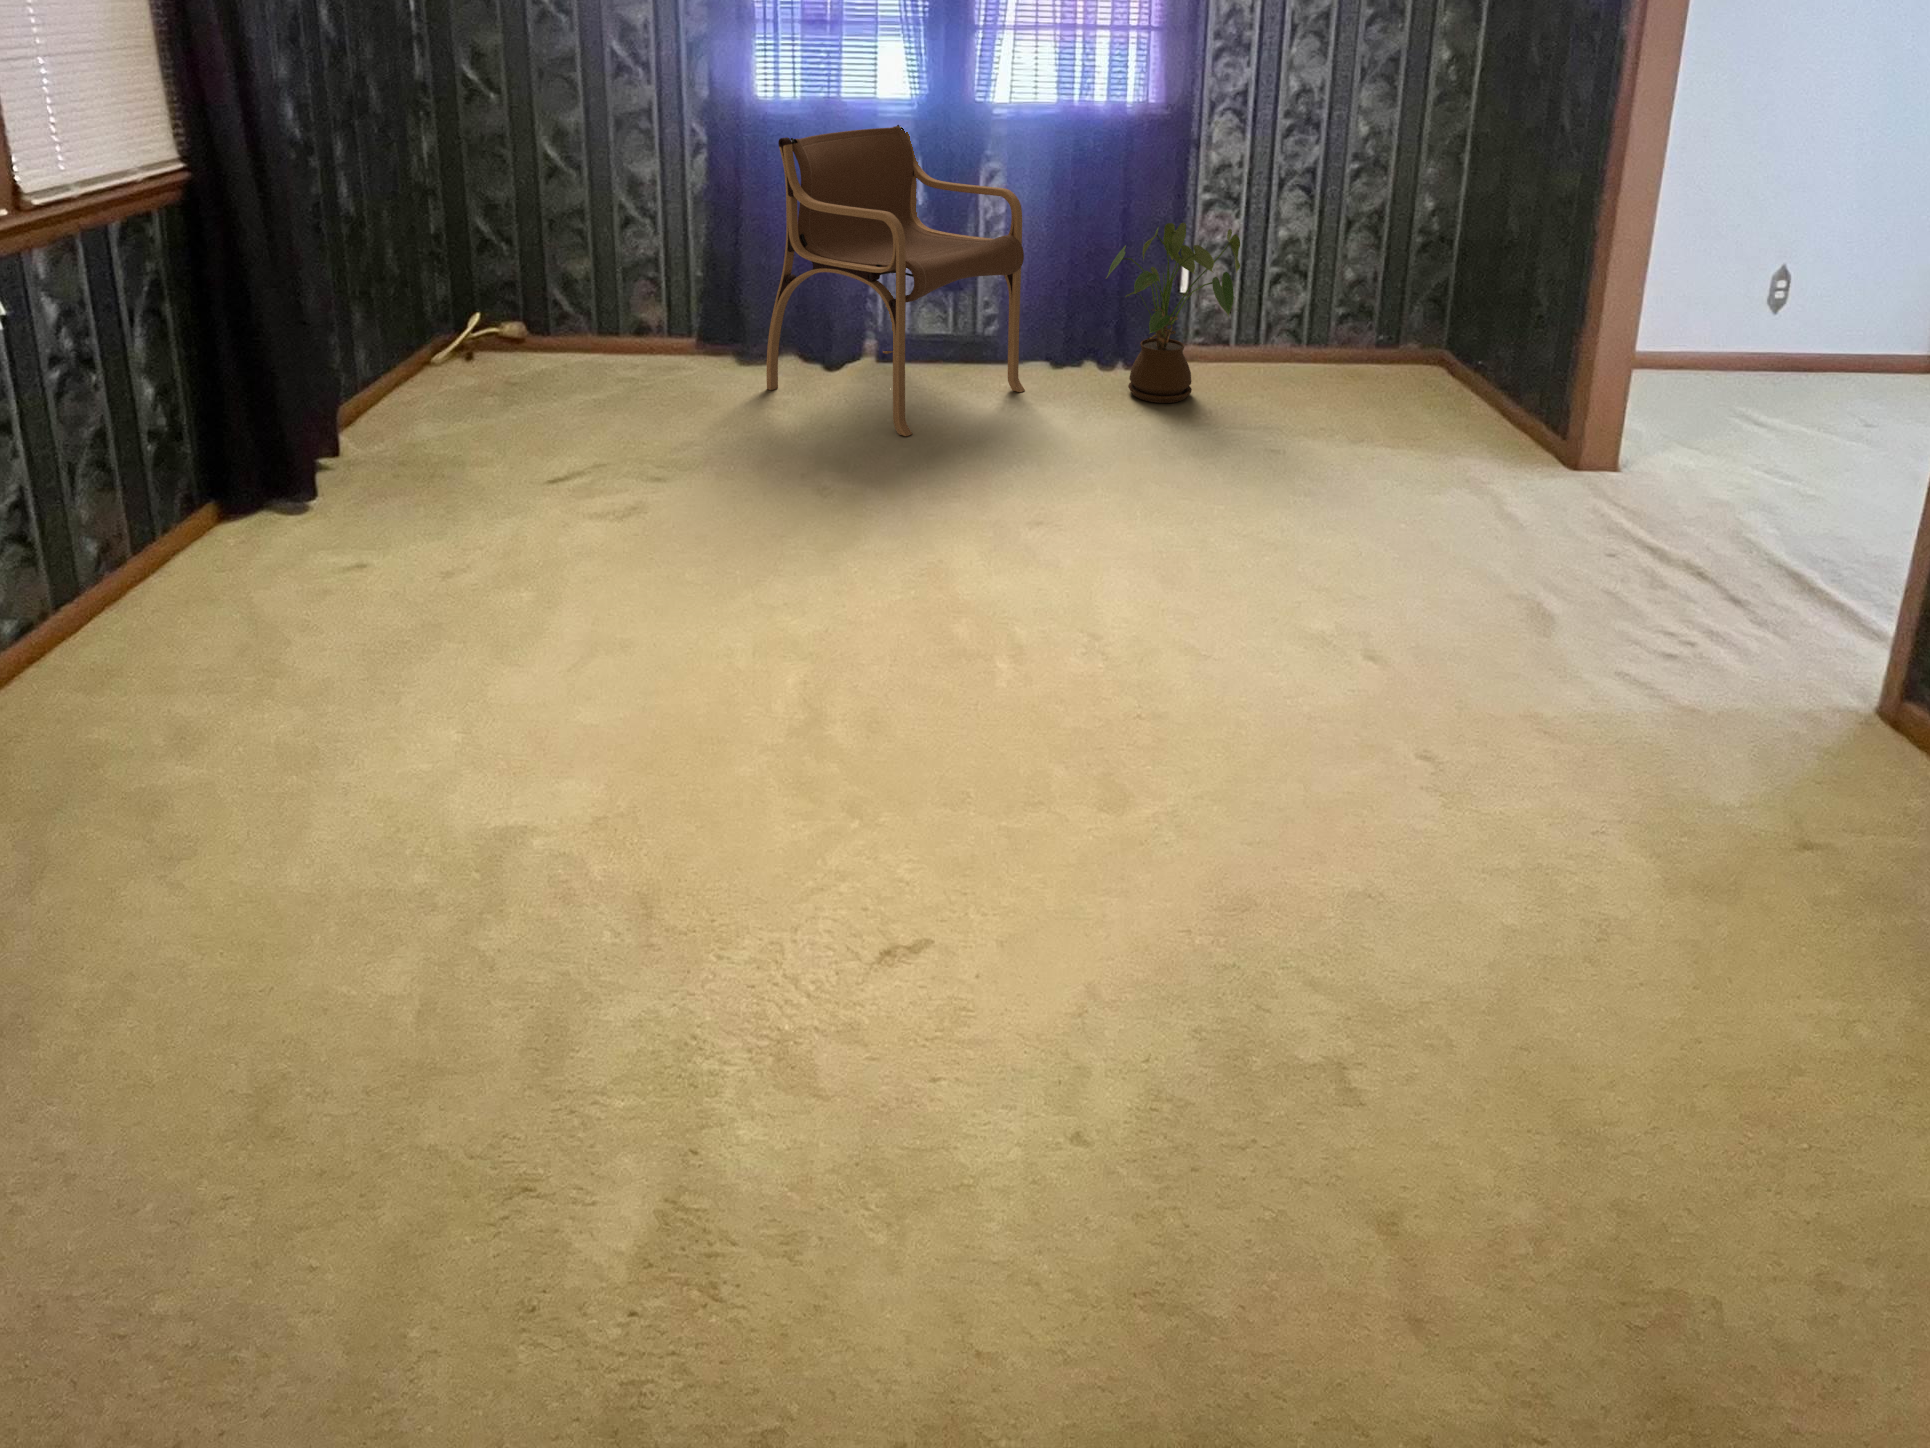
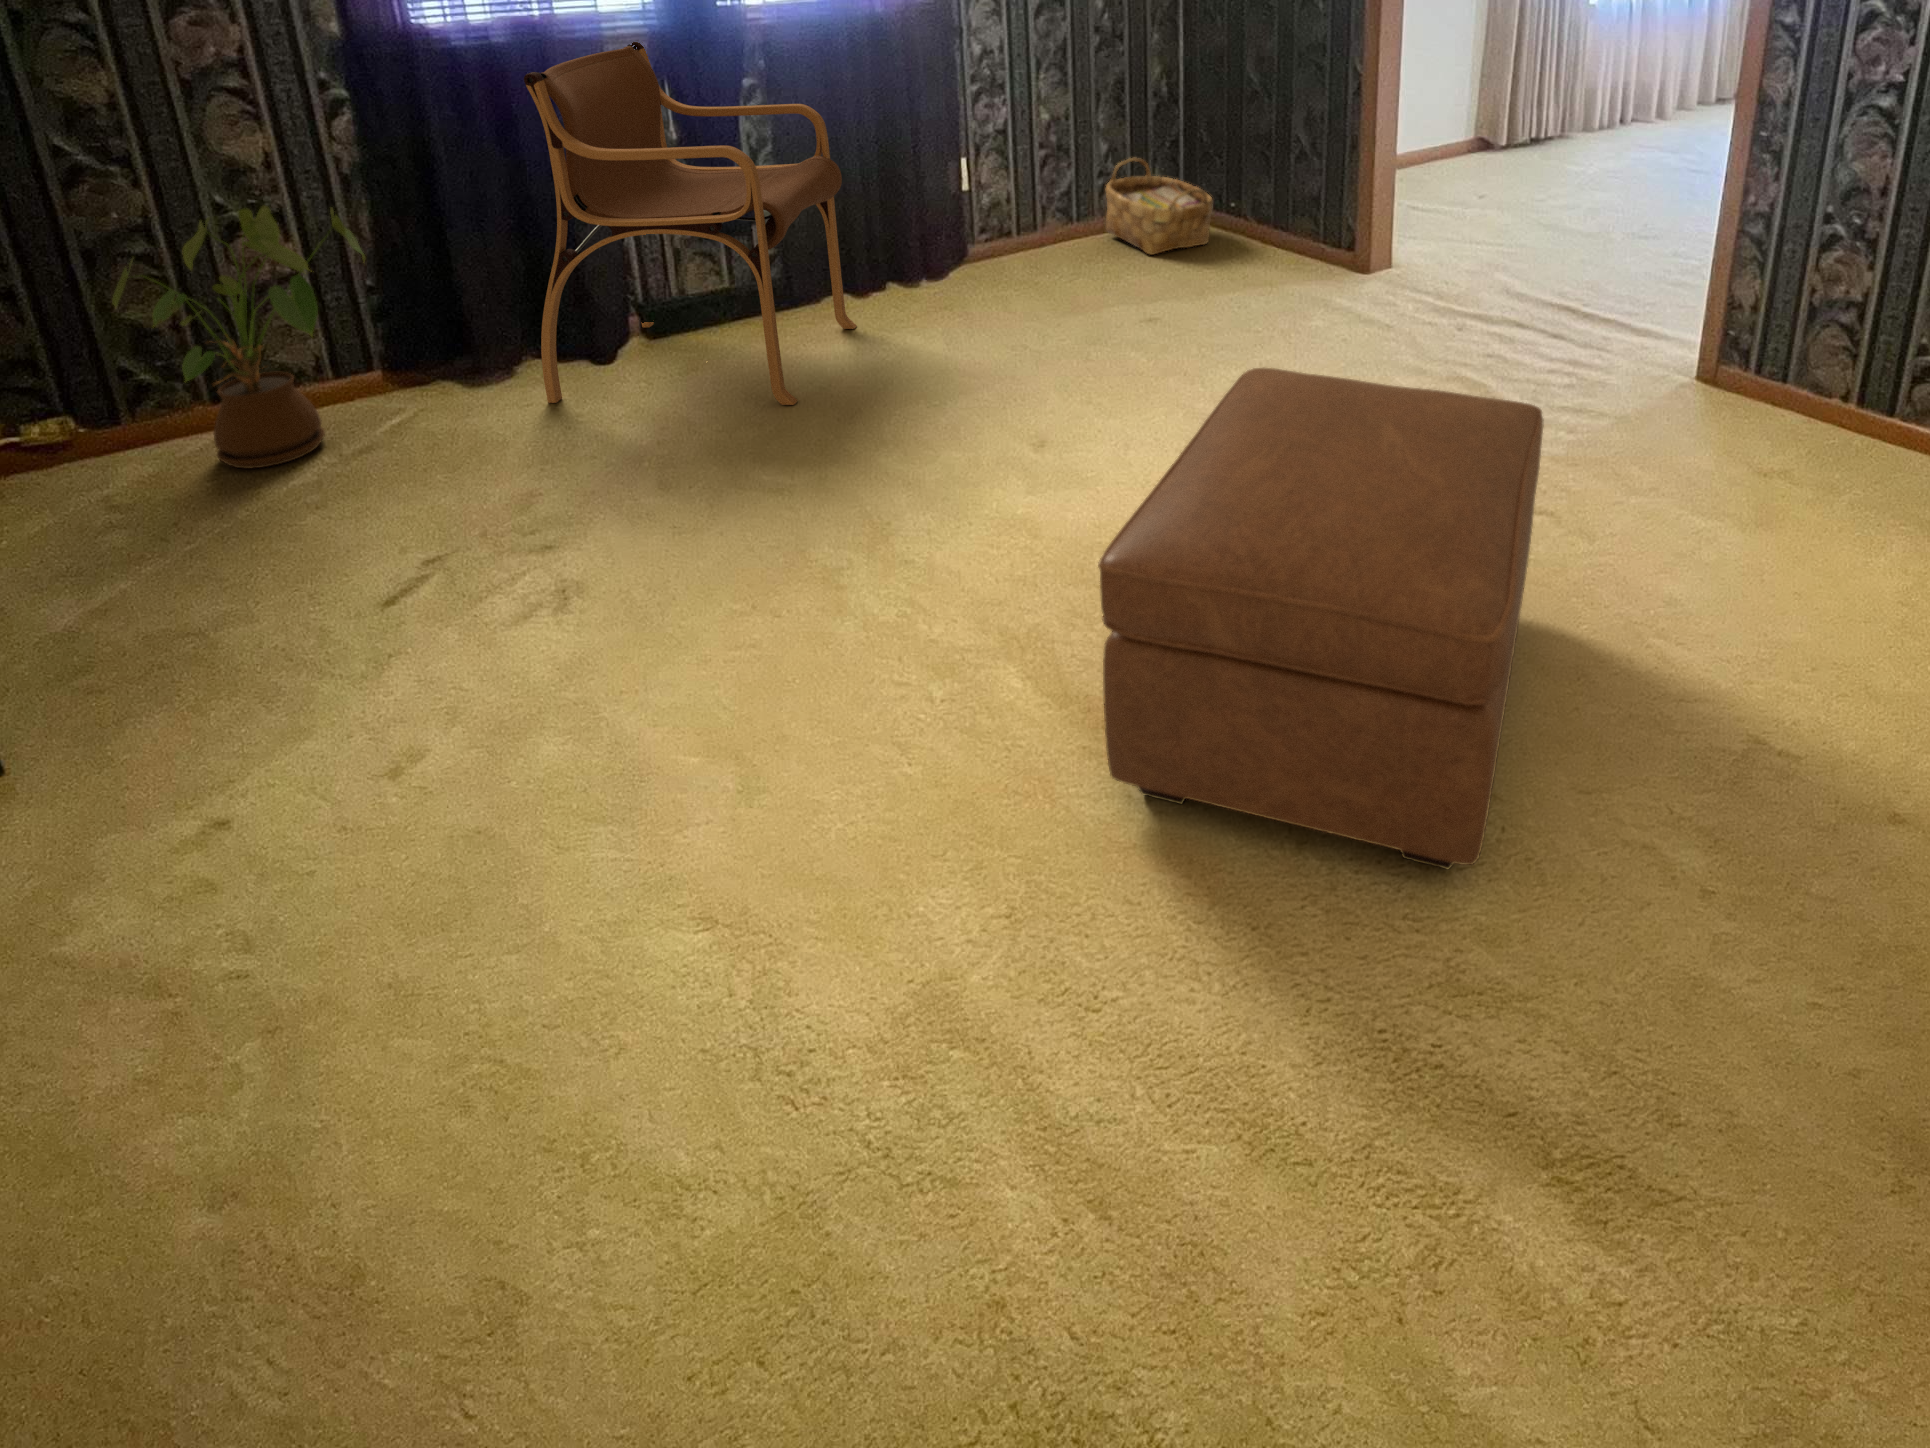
house plant: present [1106,223,1240,403] -> present [112,206,365,468]
woven basket: none [1338,293,1448,399] -> present [1105,158,1213,255]
ottoman: none [724,485,1287,975] -> present [1098,368,1544,869]

